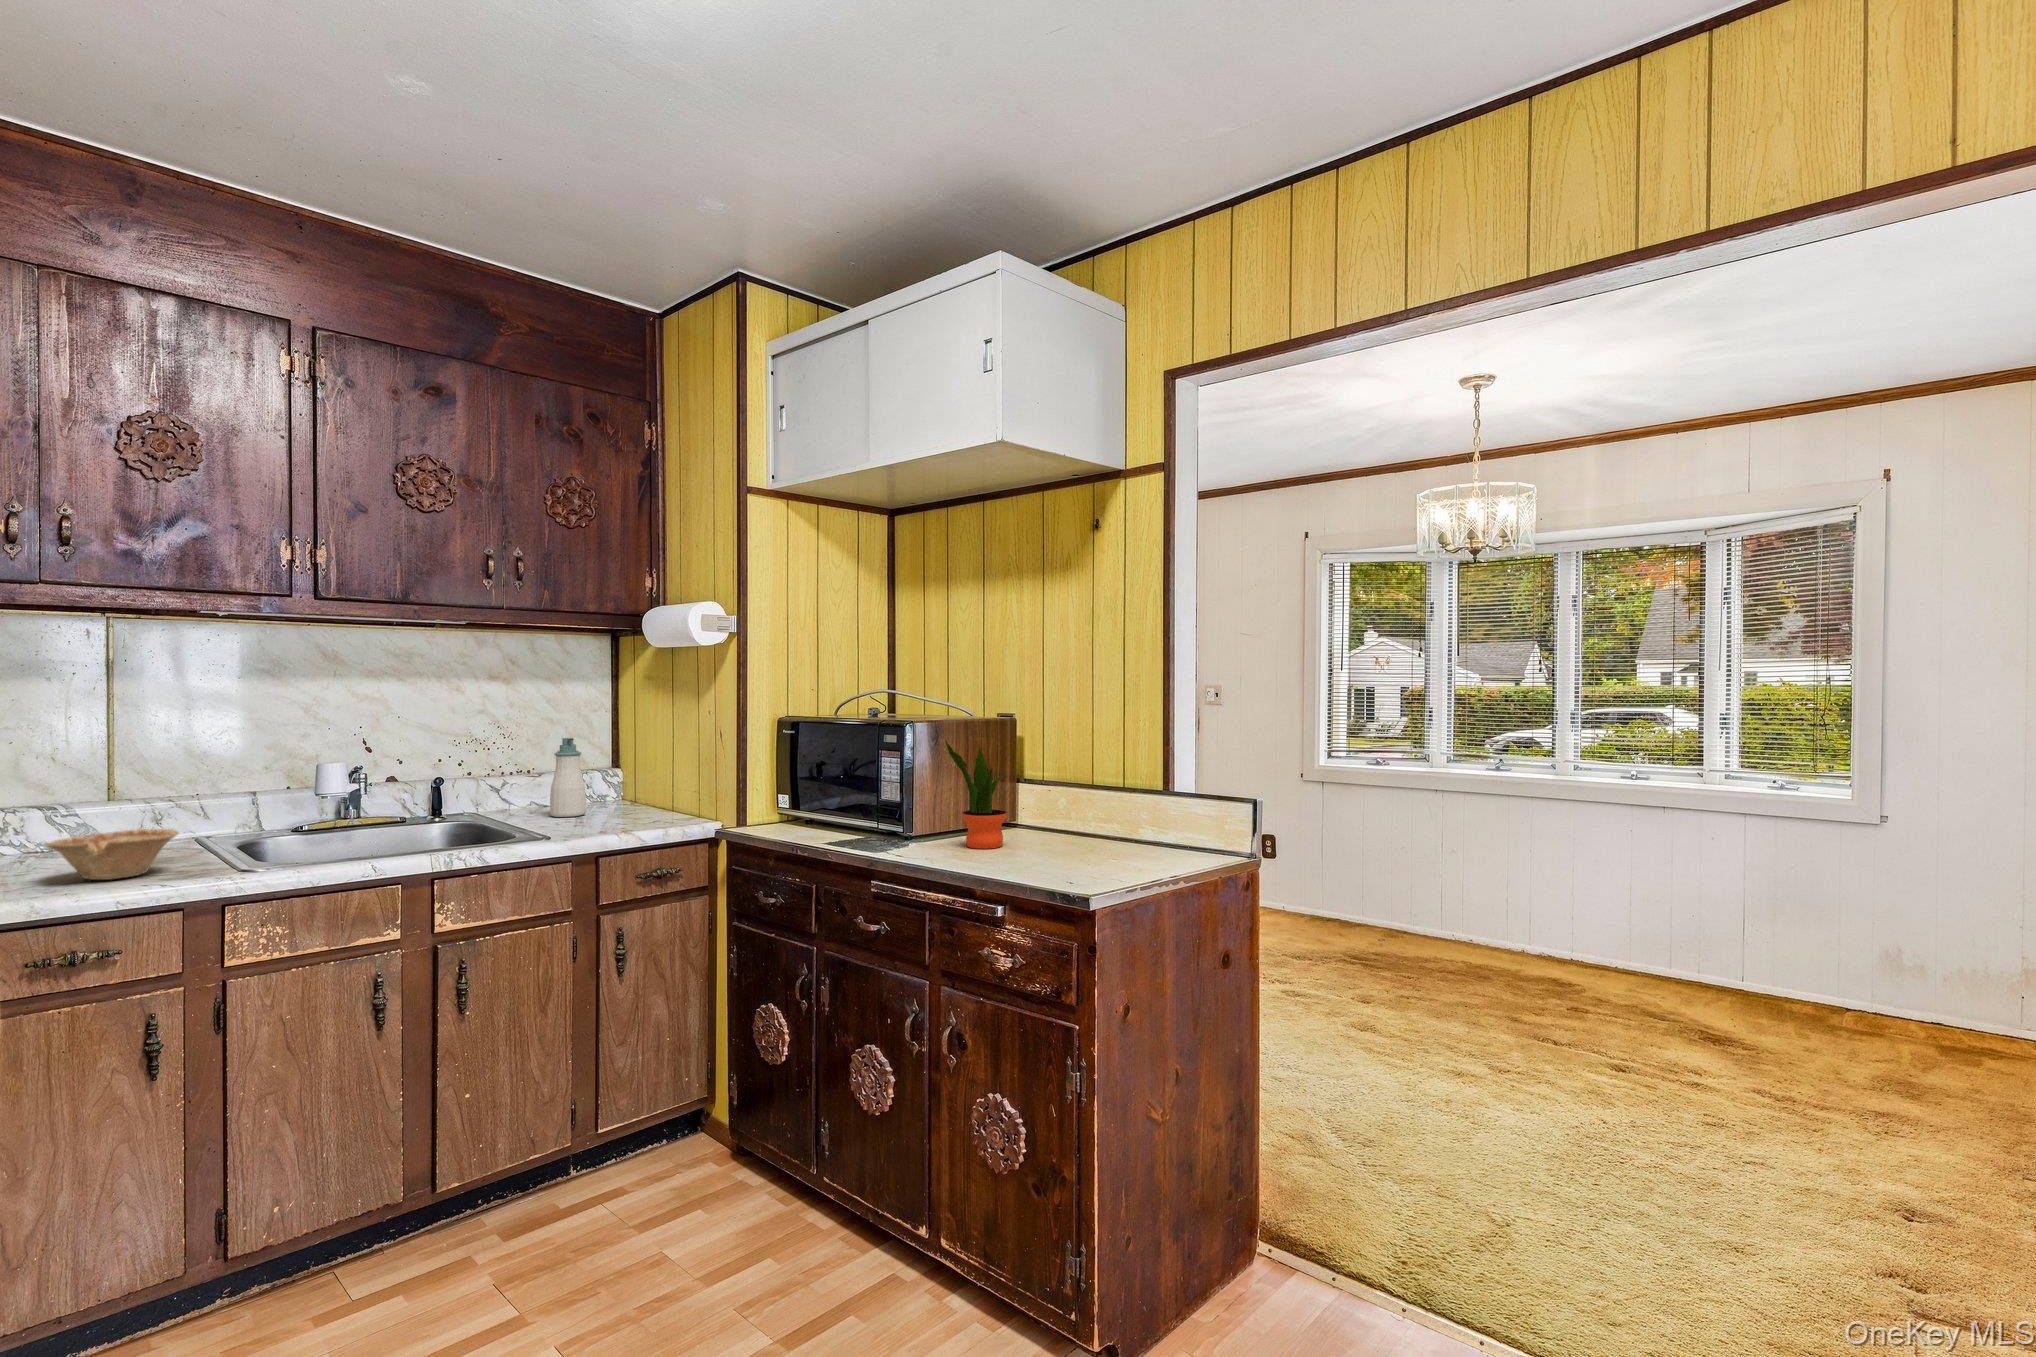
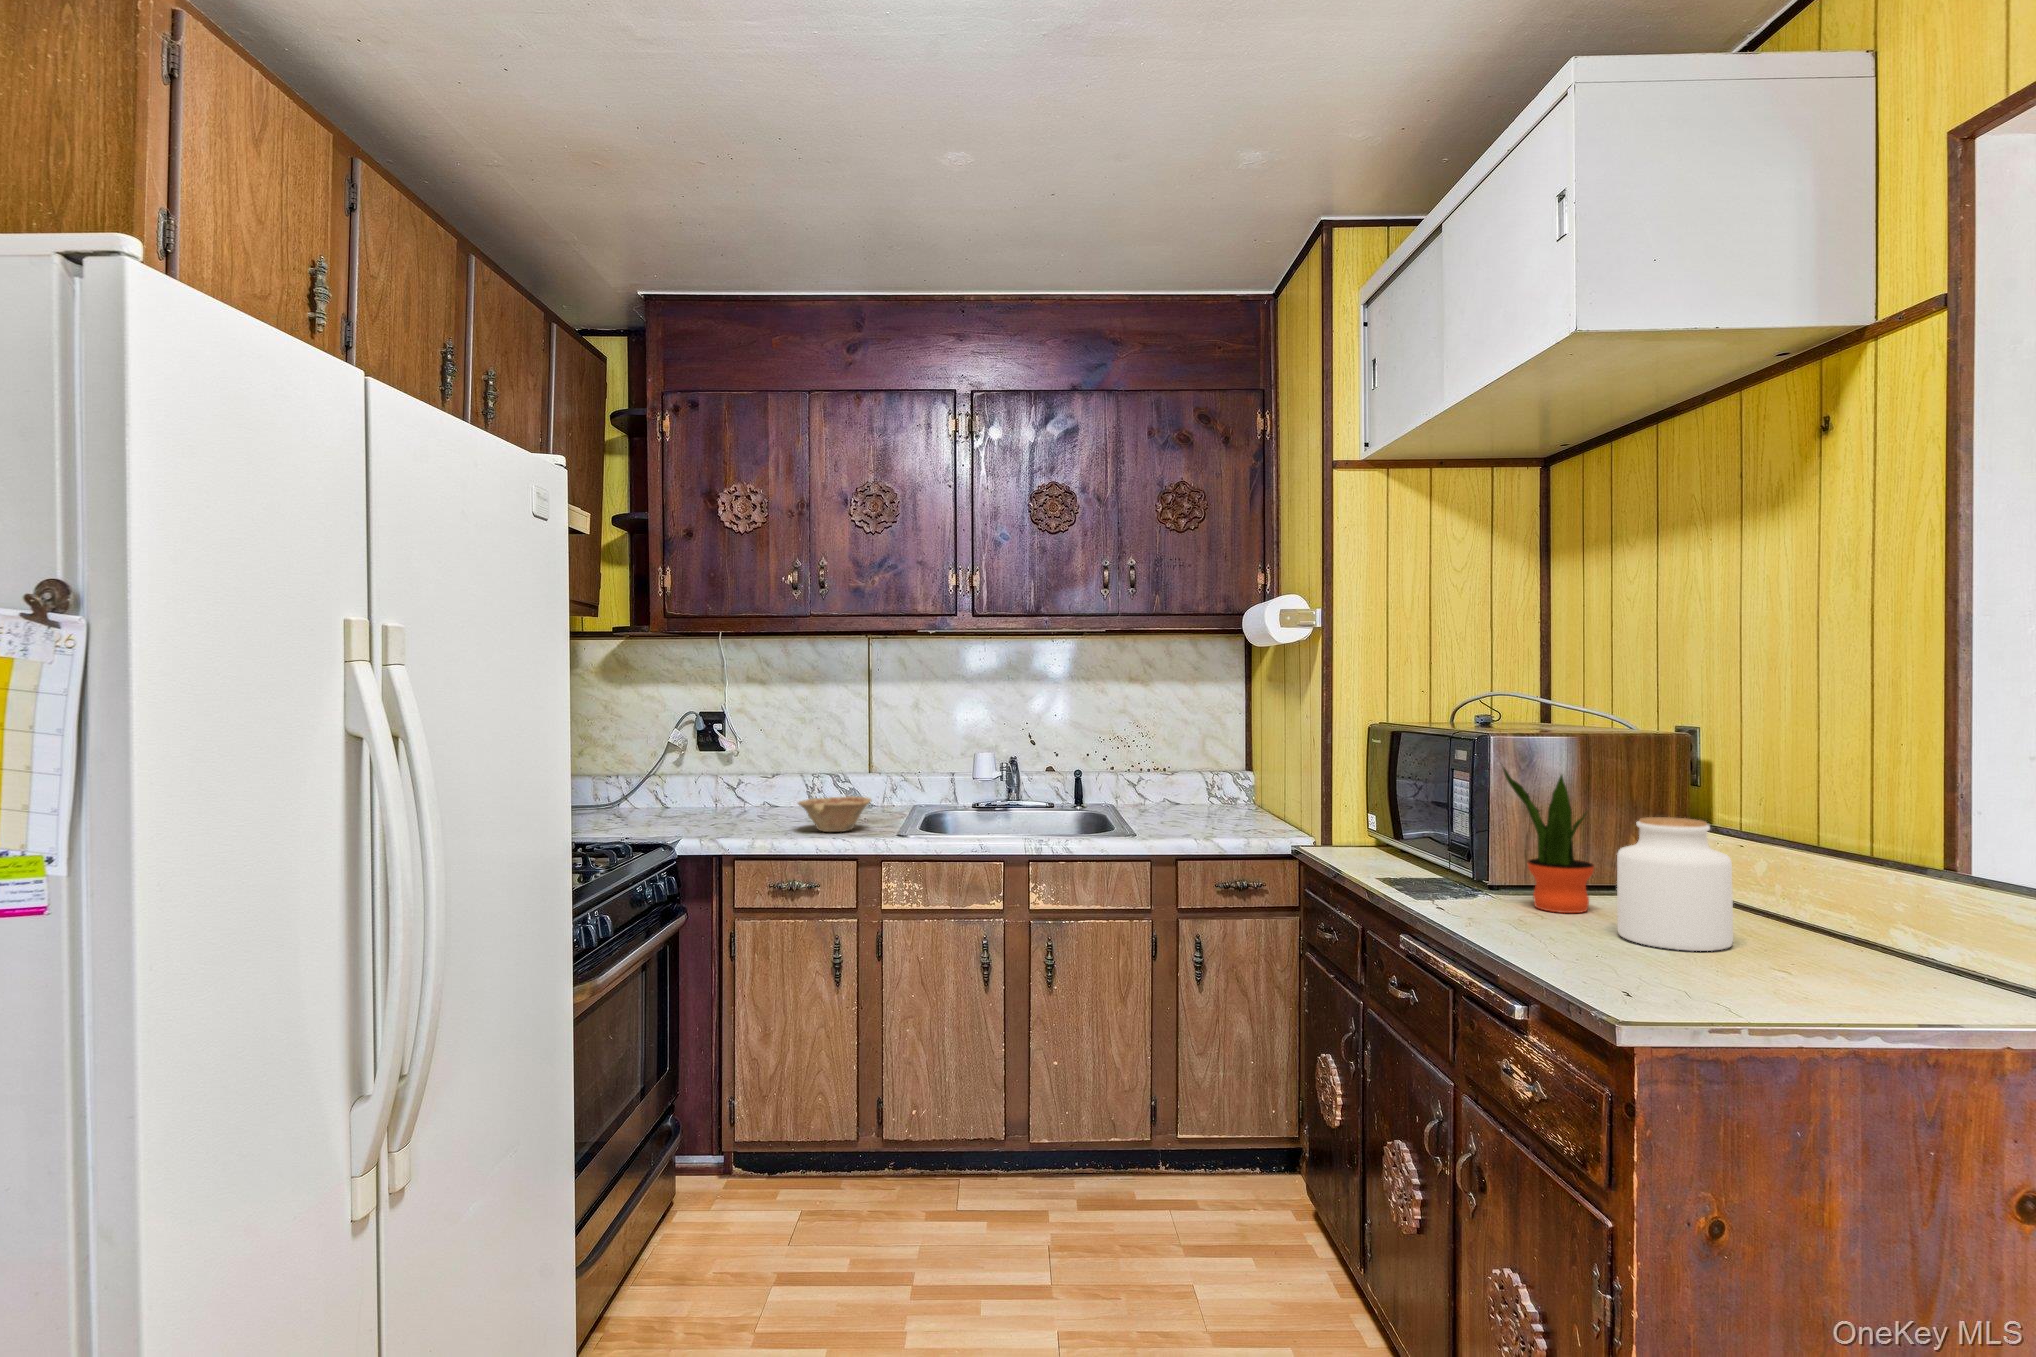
soap bottle: present [550,738,586,817] -> none [1172,739,1206,818]
jar: none [1042,771,1109,859] -> present [1617,817,1733,951]

